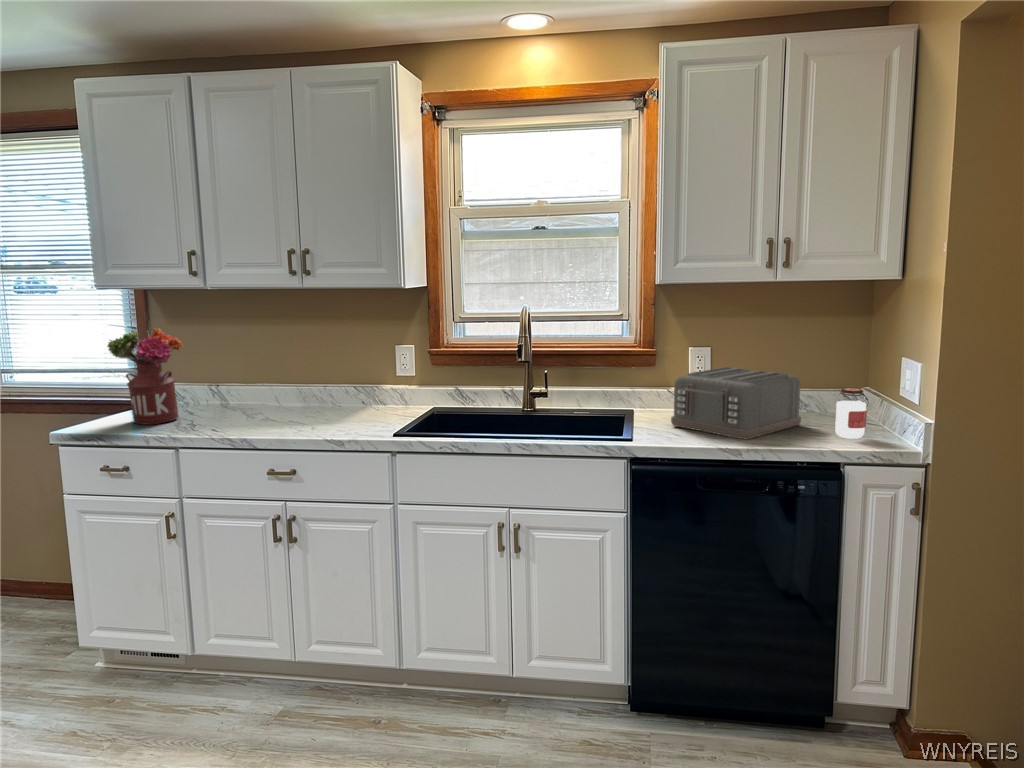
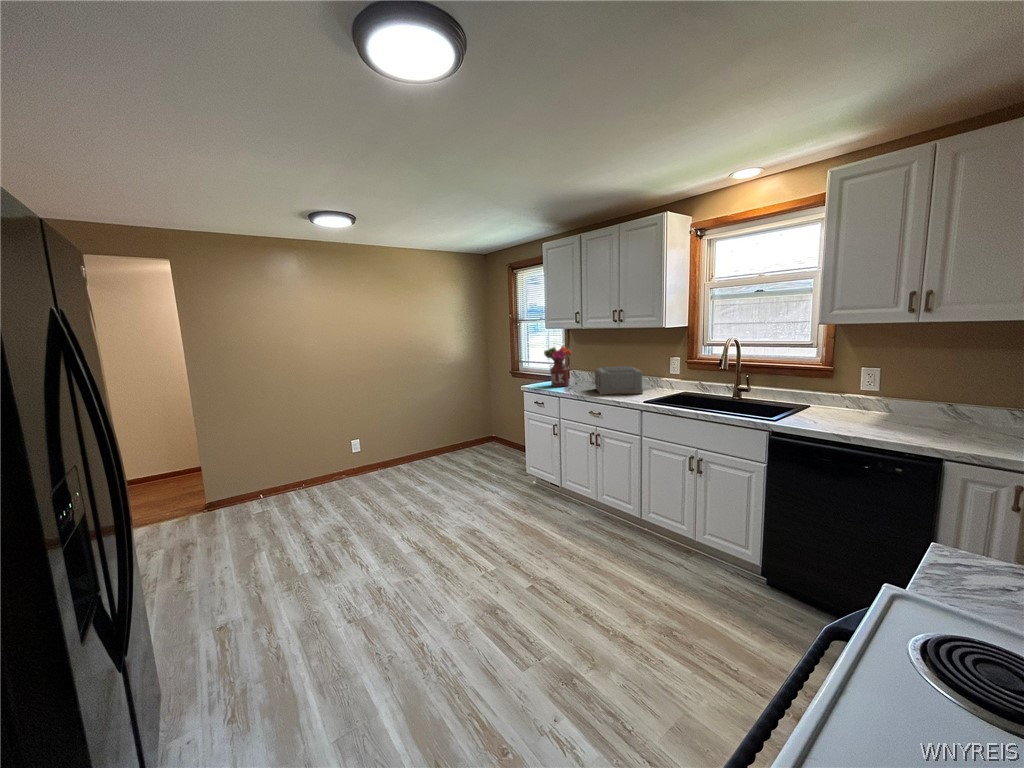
toaster: present [671,367,801,440] -> present [592,366,643,395]
jar: present [835,388,868,439] -> none [952,405,988,445]

